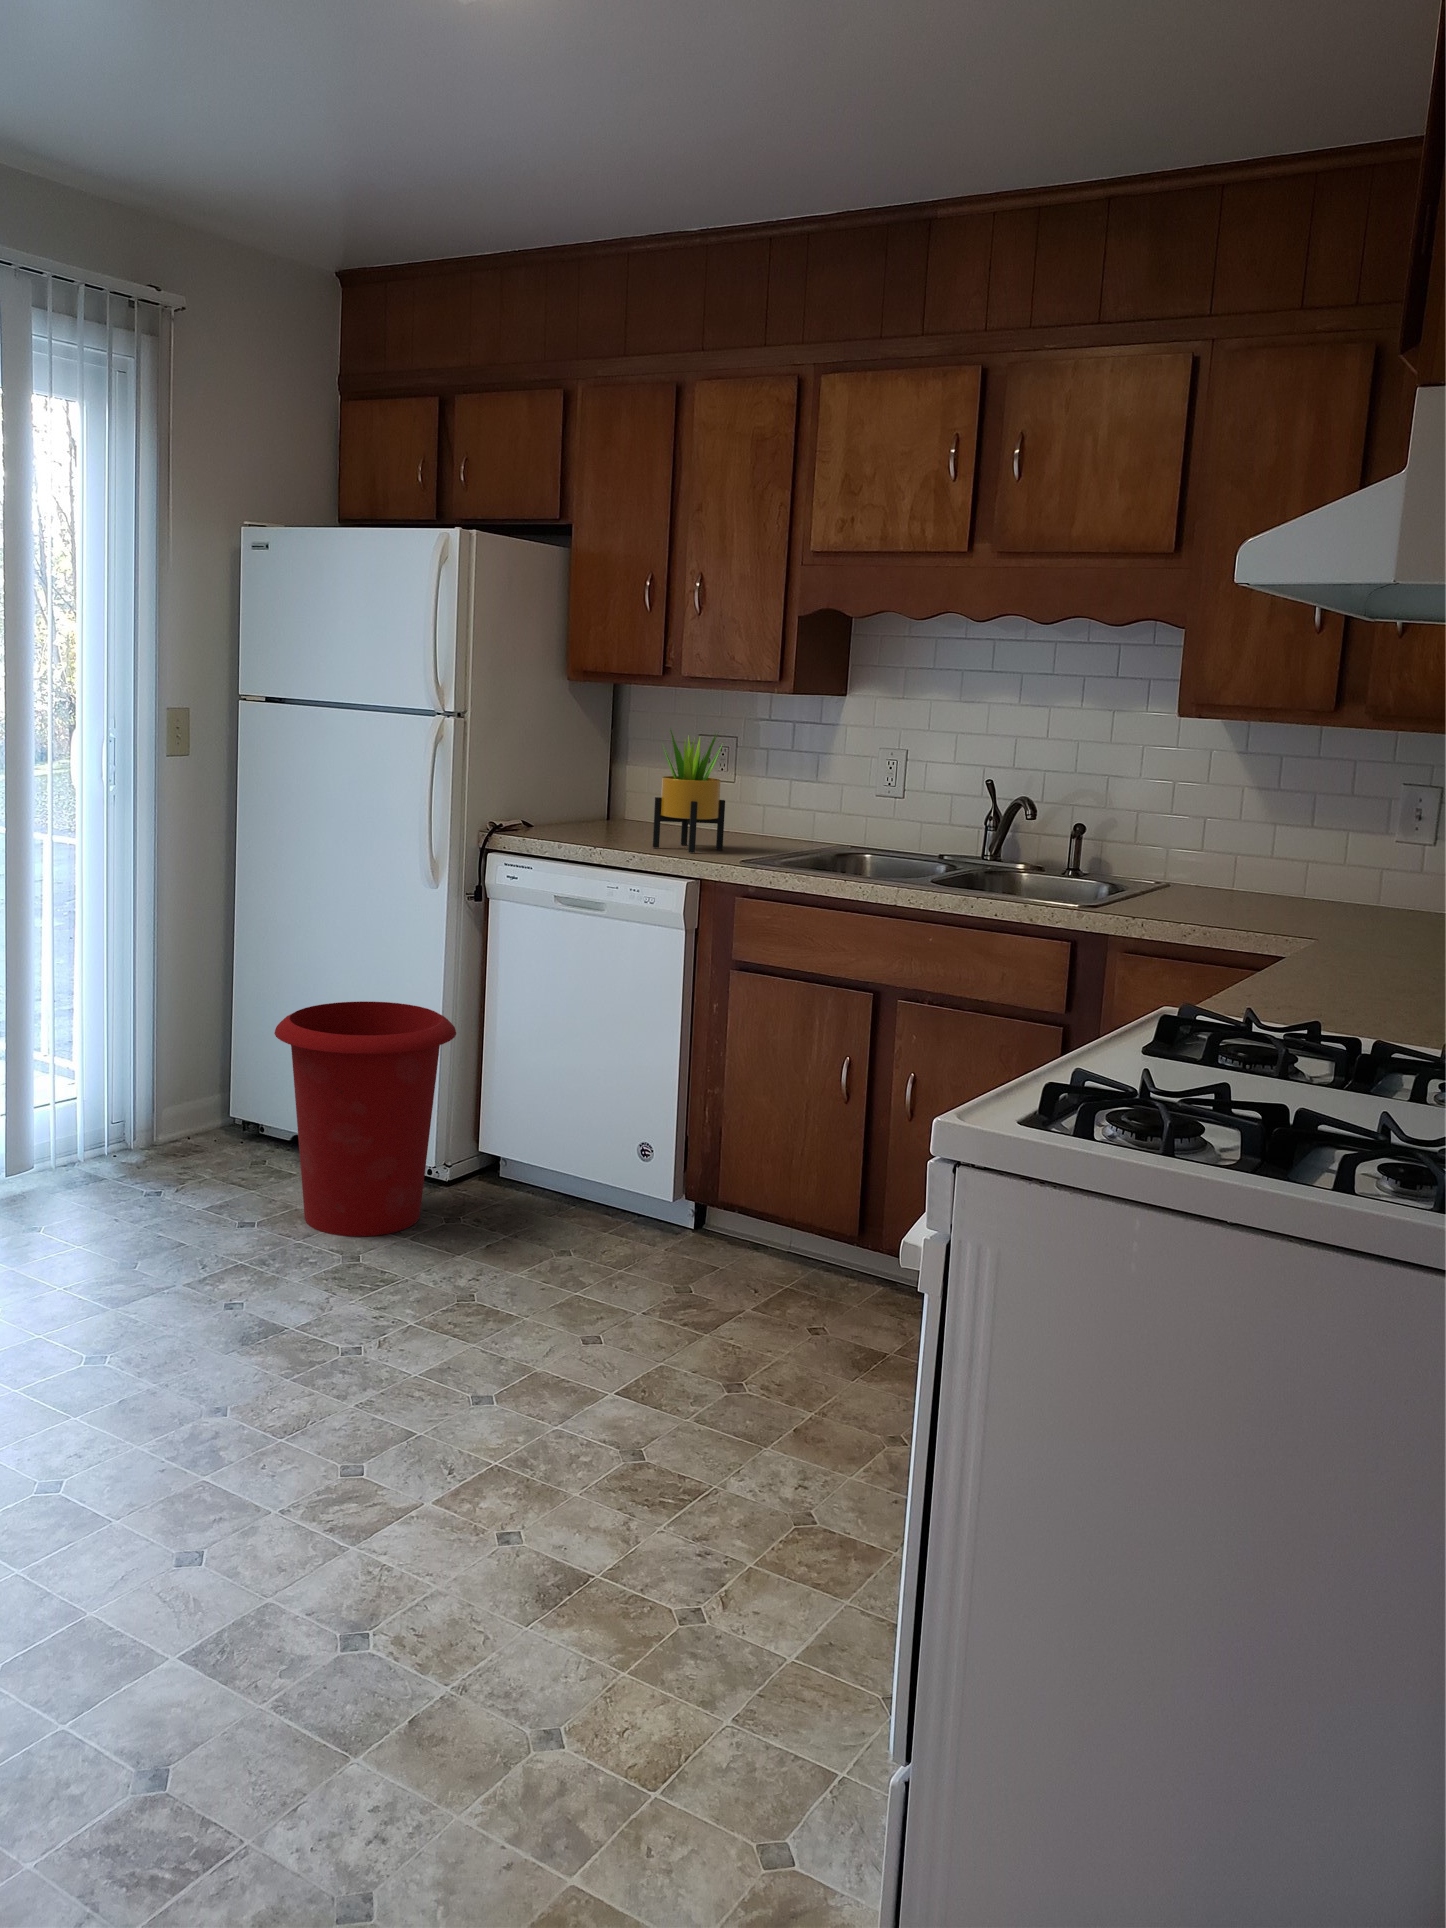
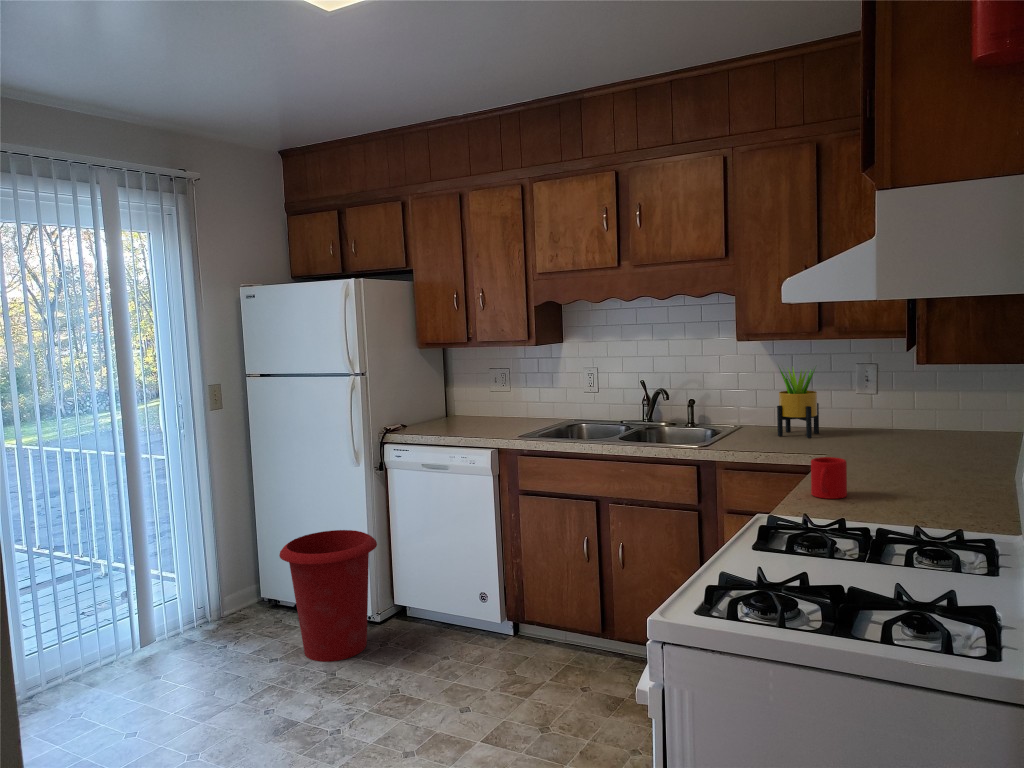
potted plant: present [653,730,725,853] -> present [777,368,819,438]
mug: none [1273,924,1346,1000] -> present [811,457,847,499]

